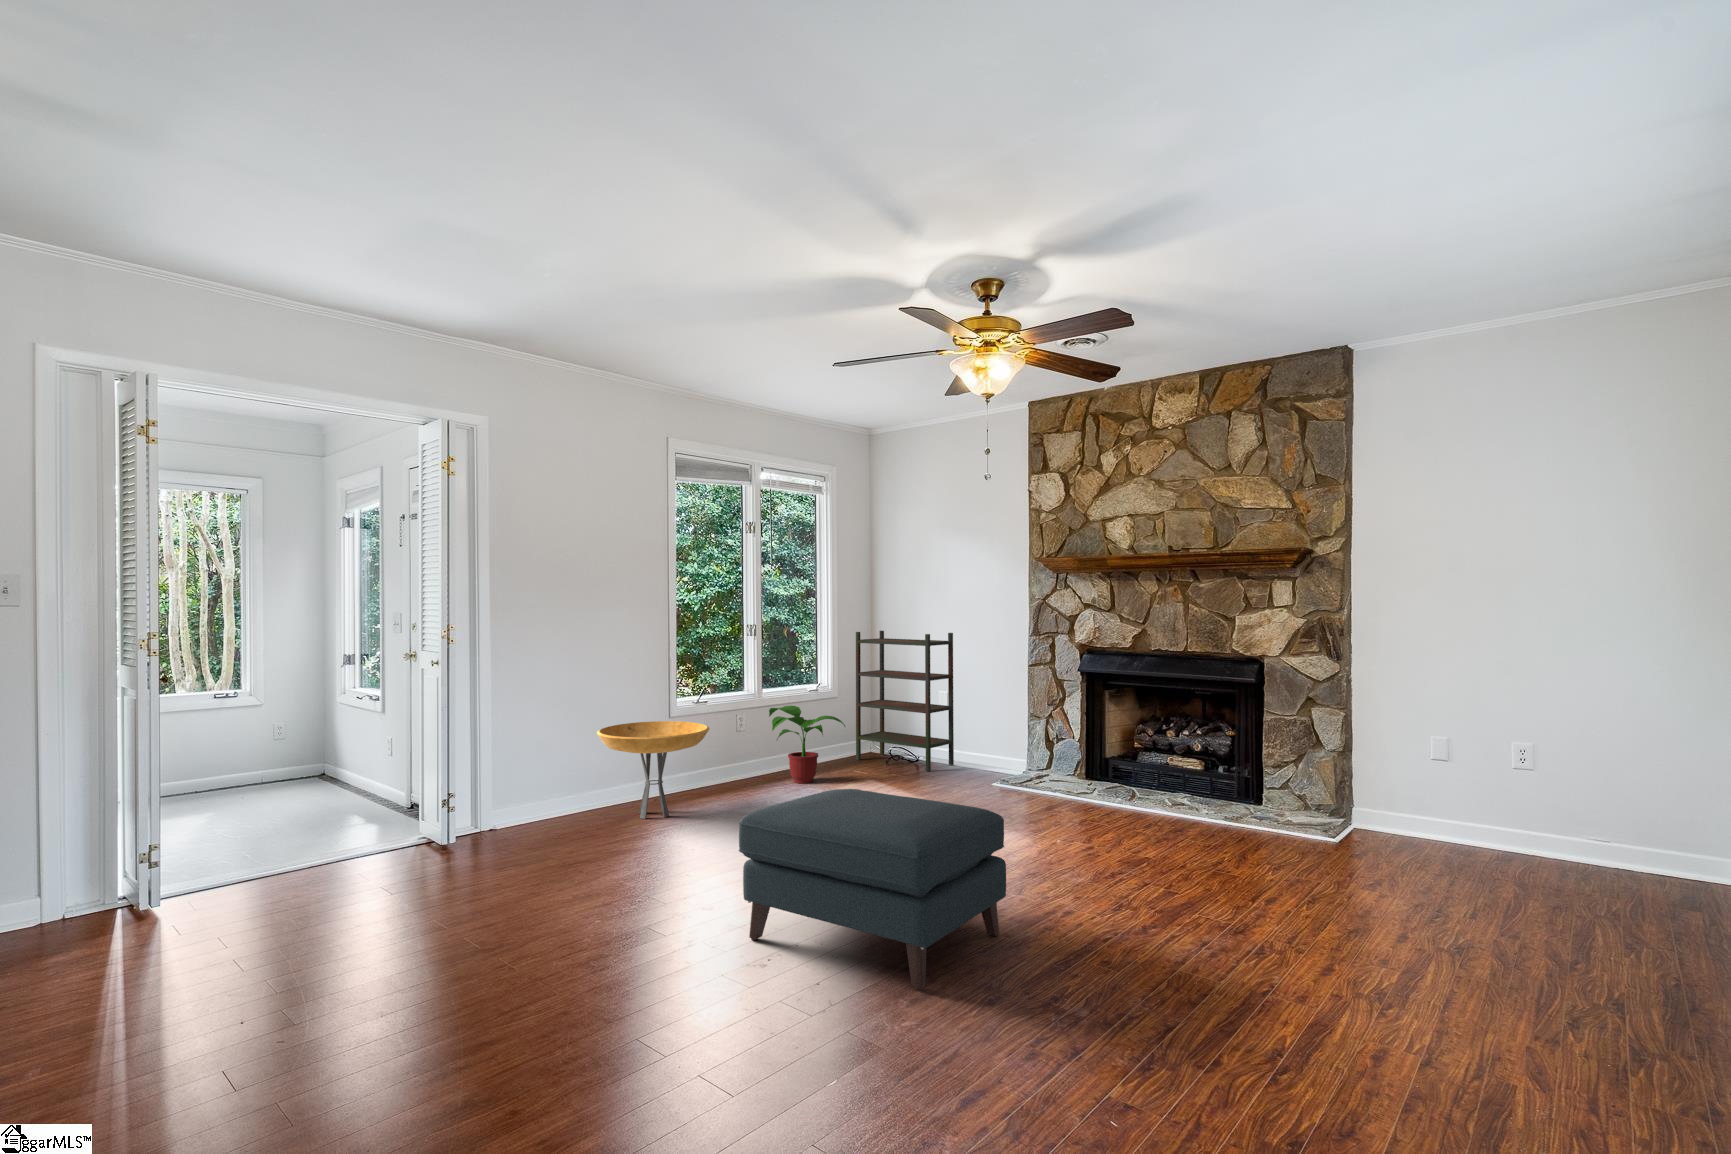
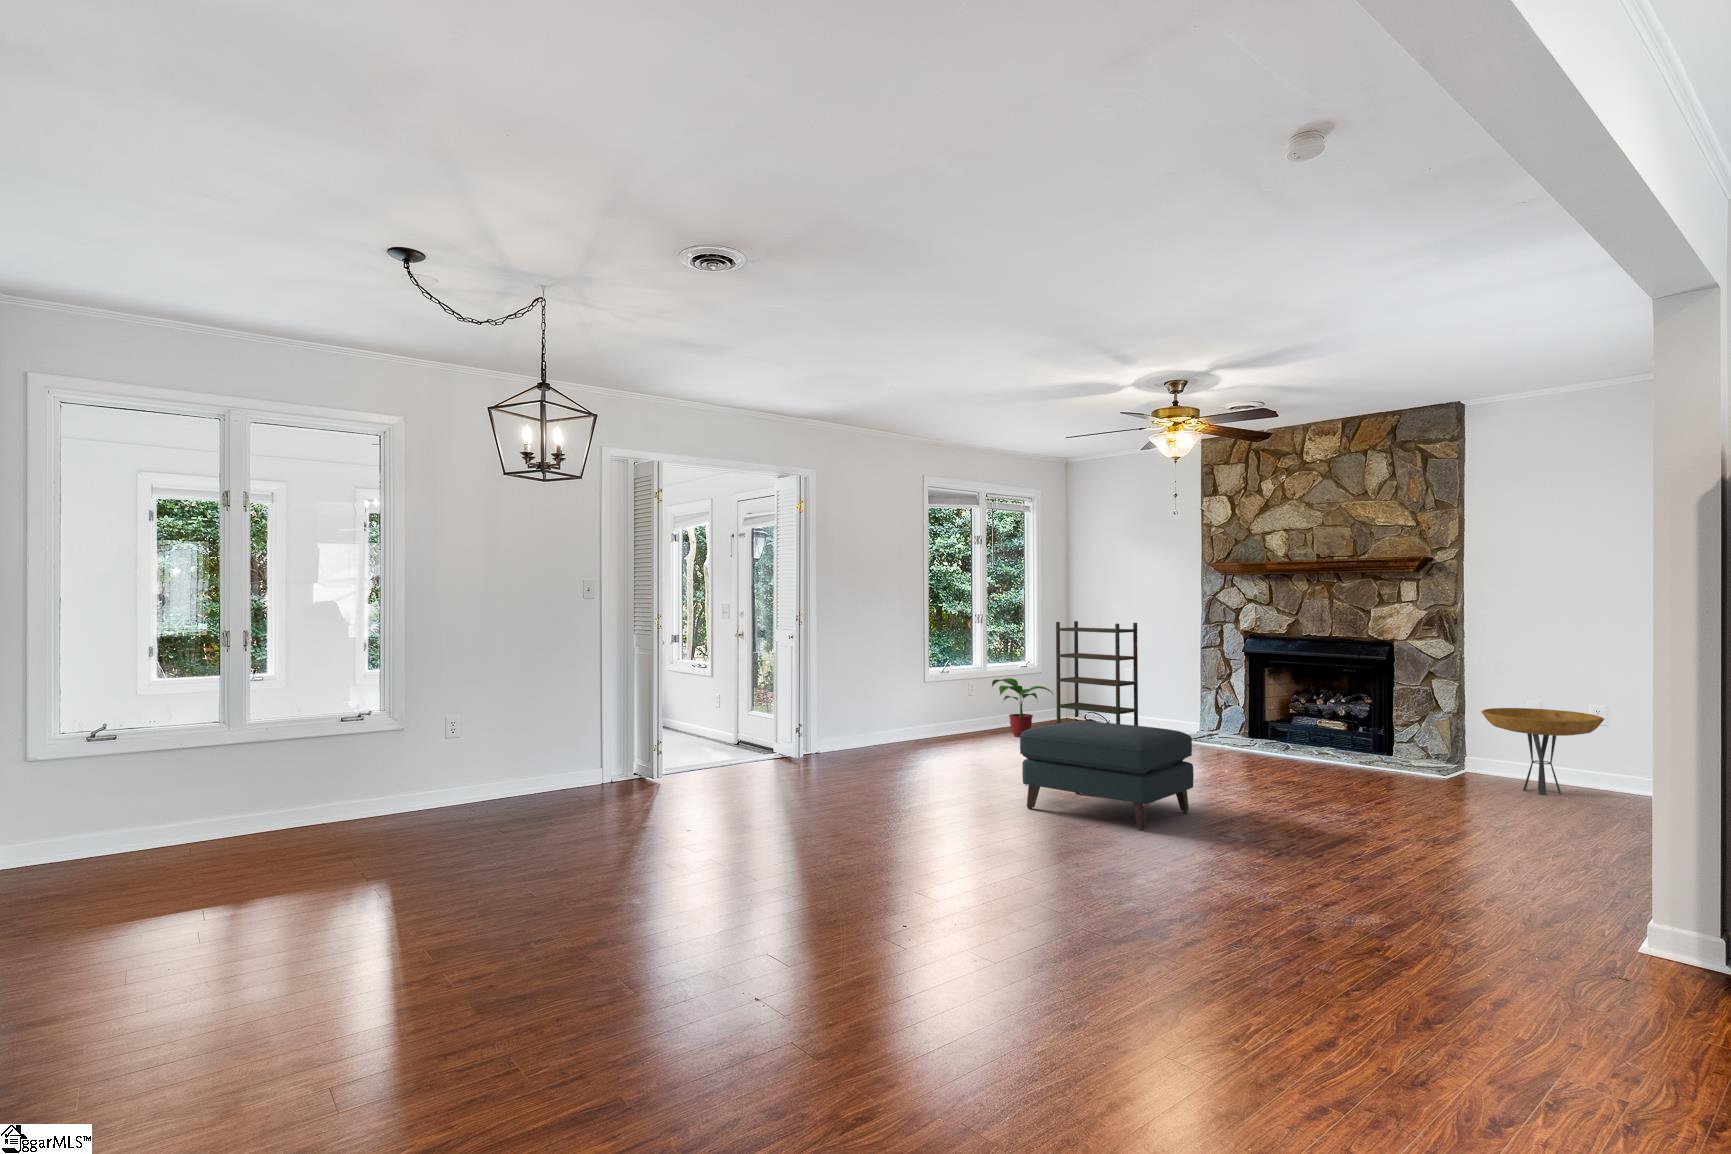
side table: present [597,721,710,819] -> present [1481,708,1604,795]

